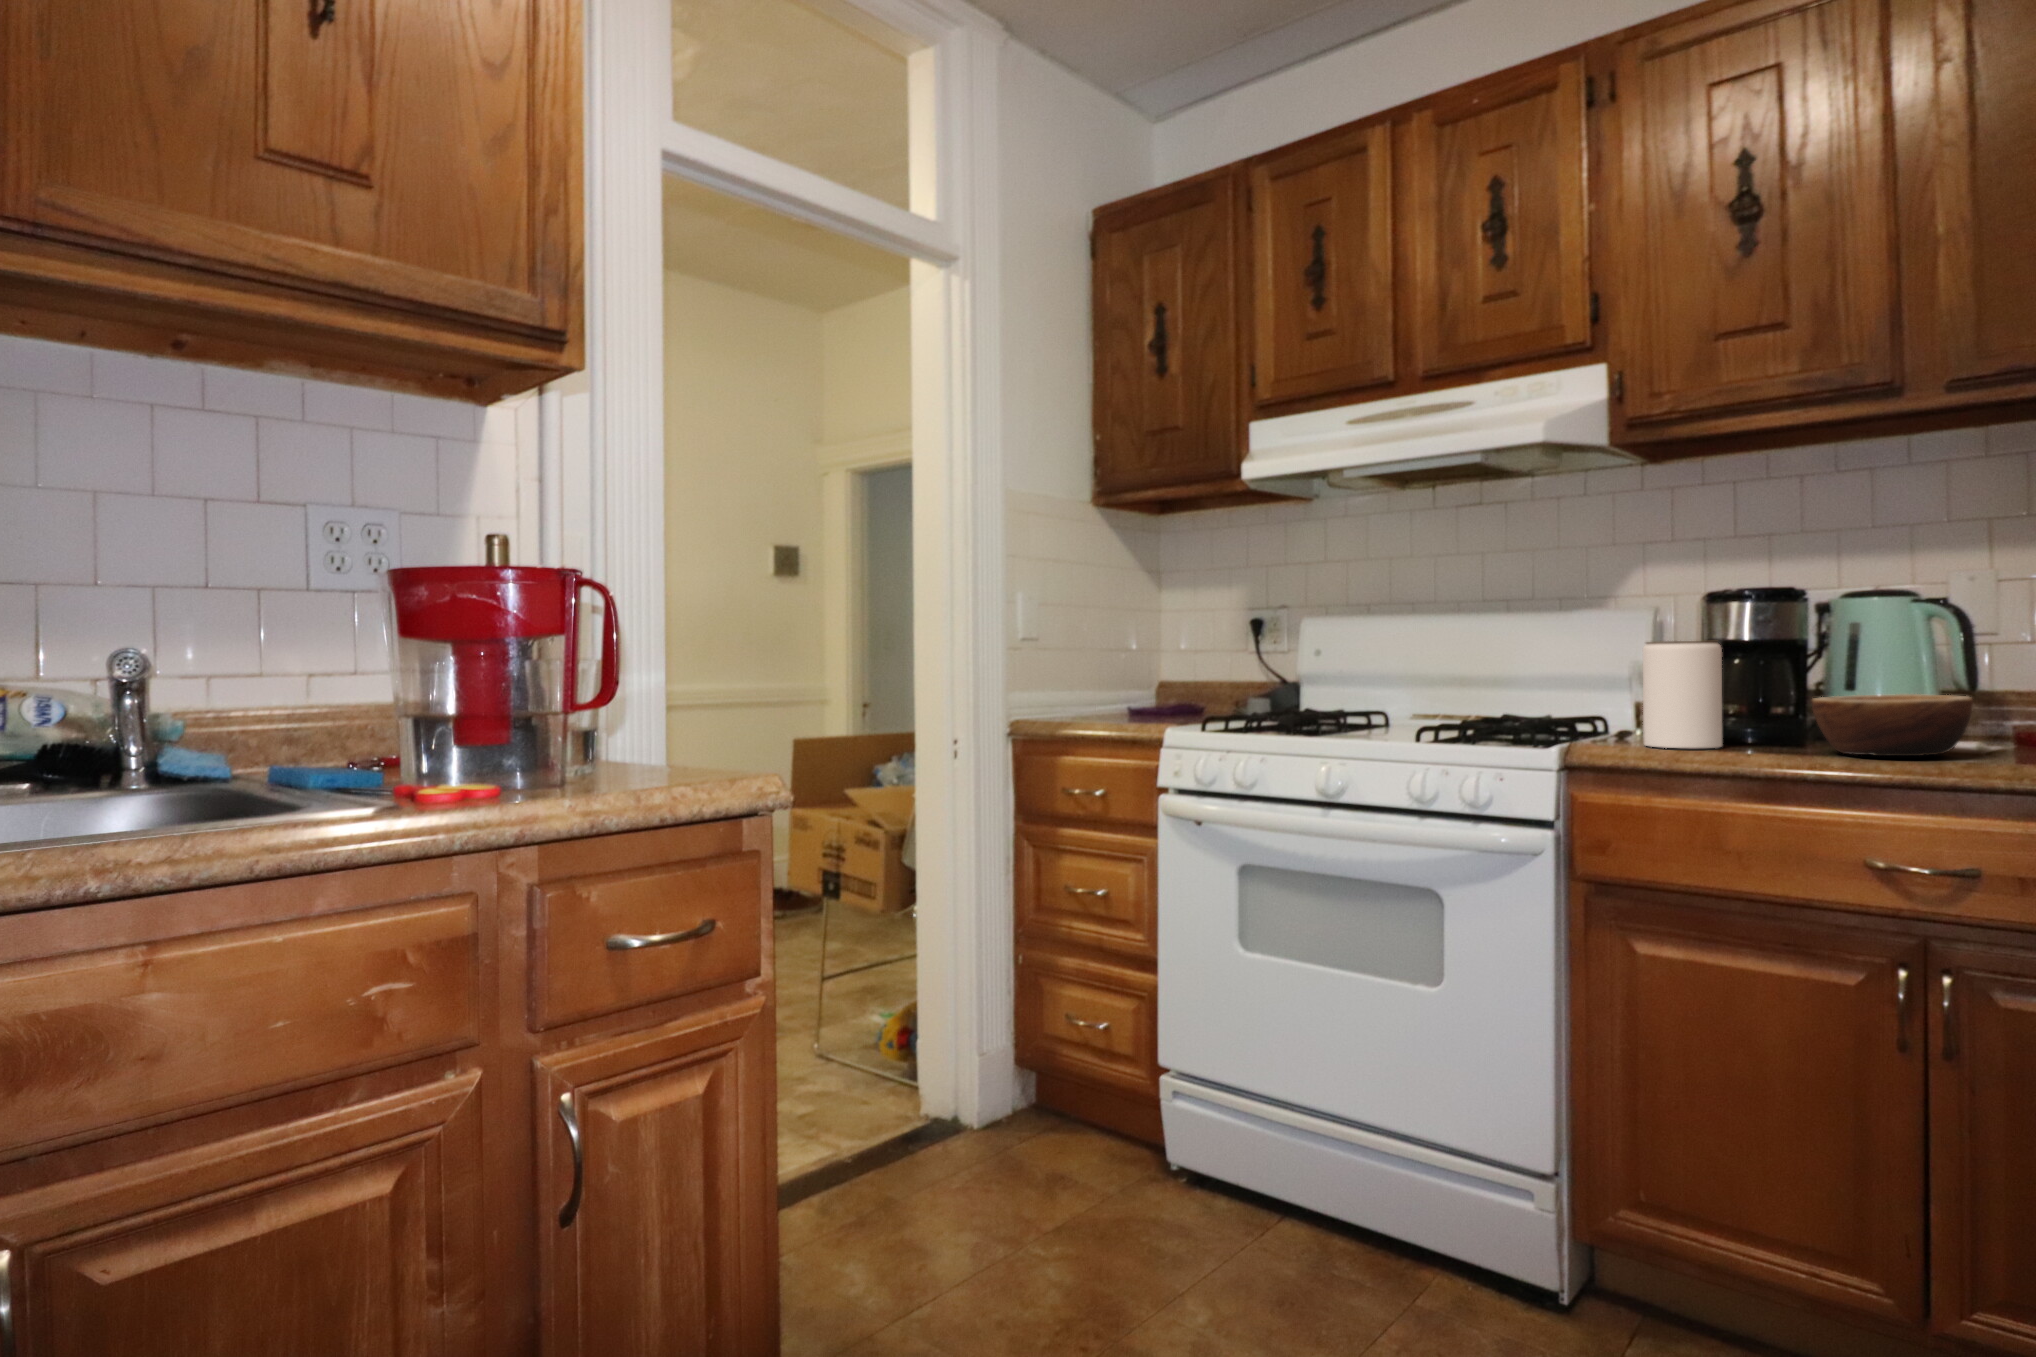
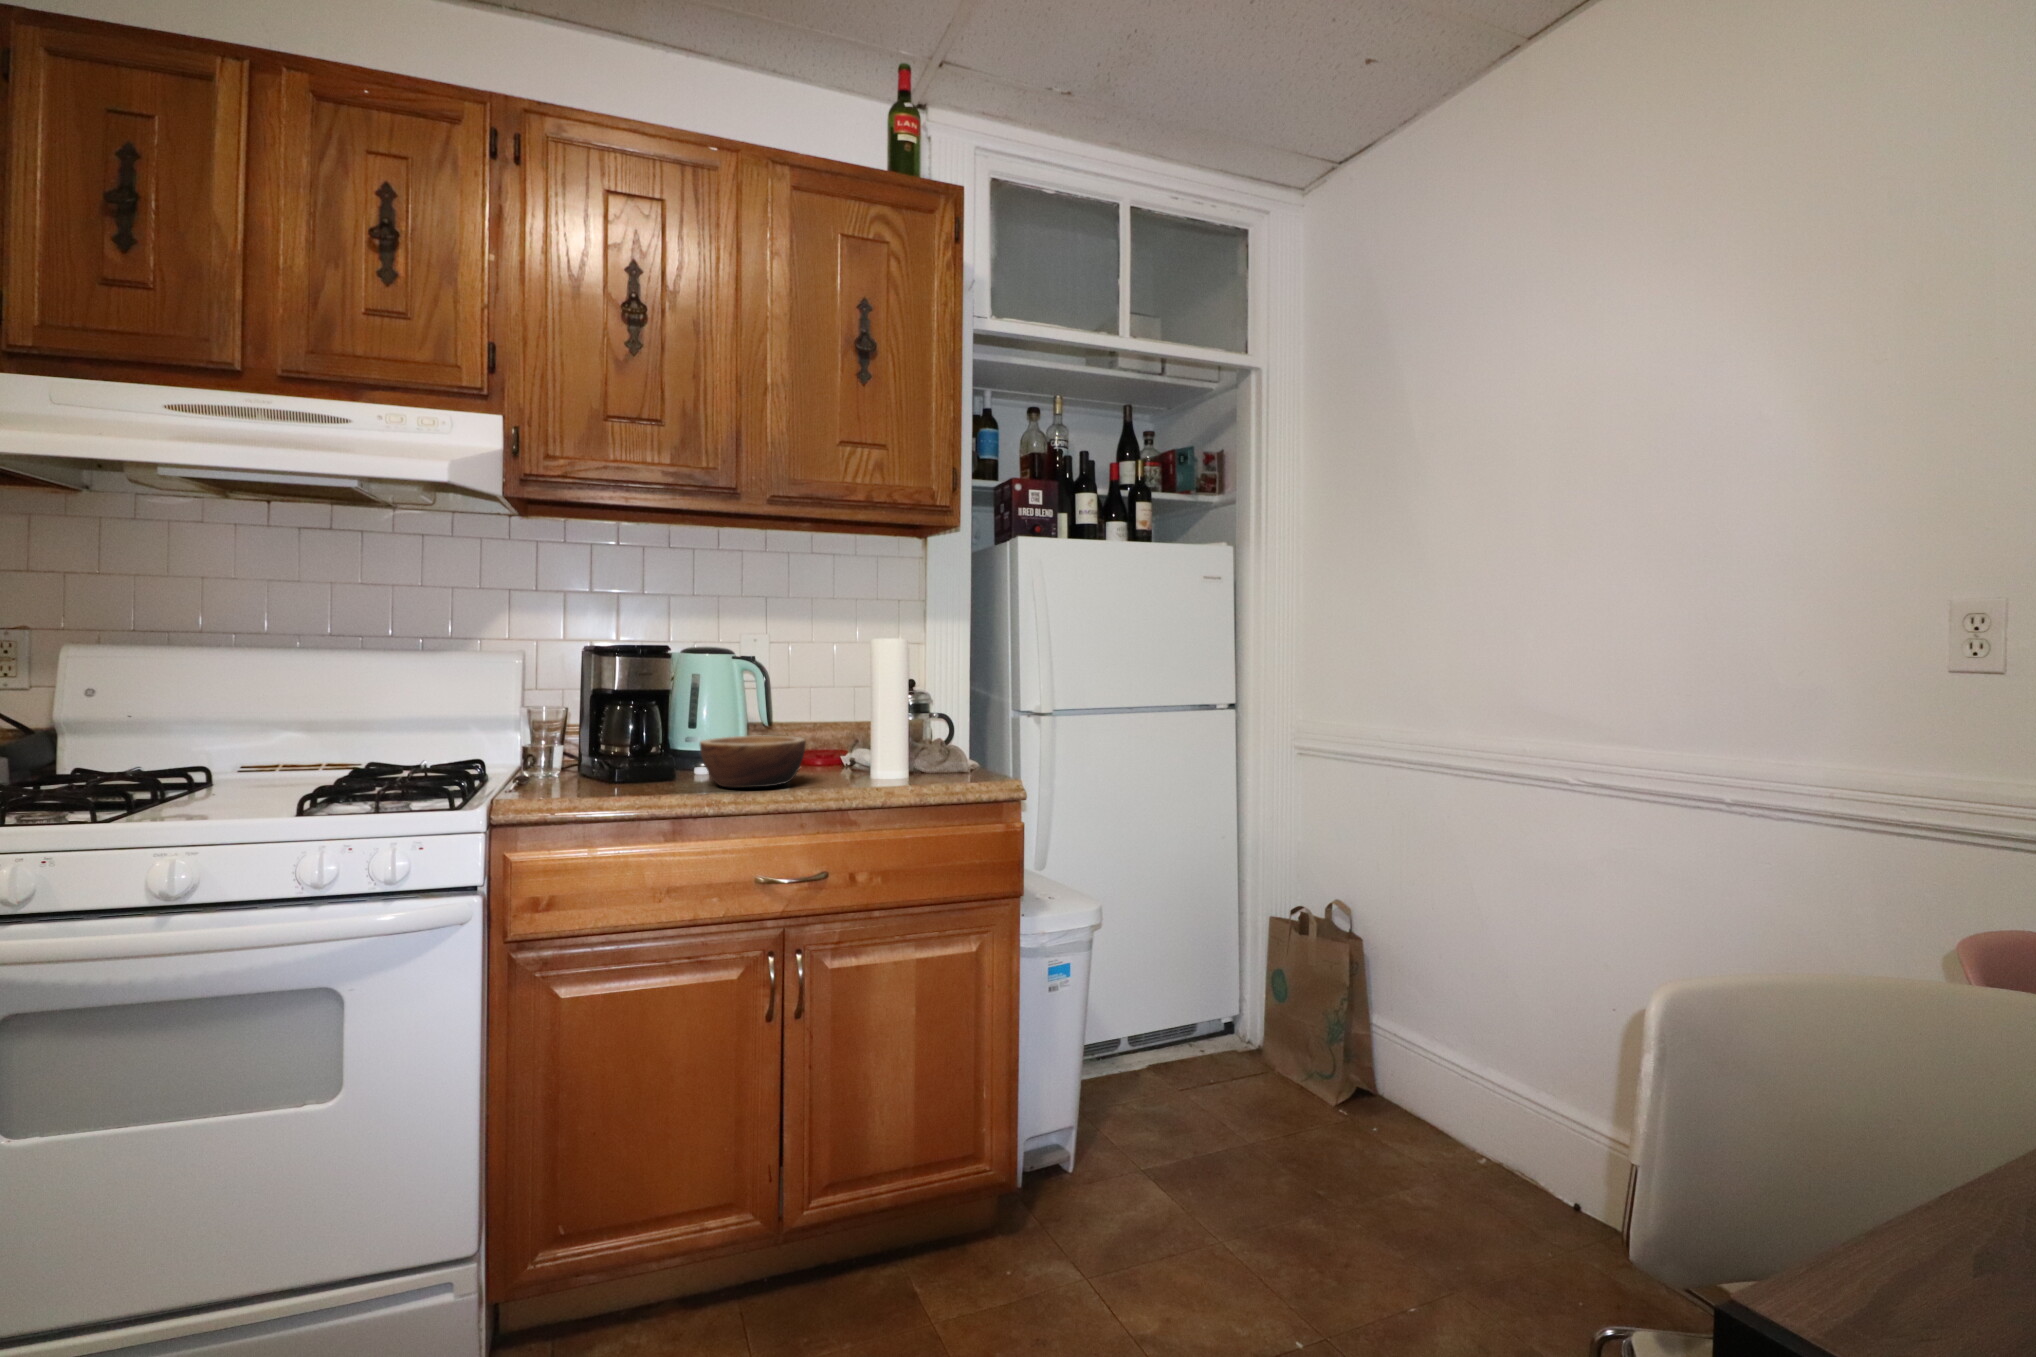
jar: present [1643,640,1722,748] -> none [556,690,626,792]

